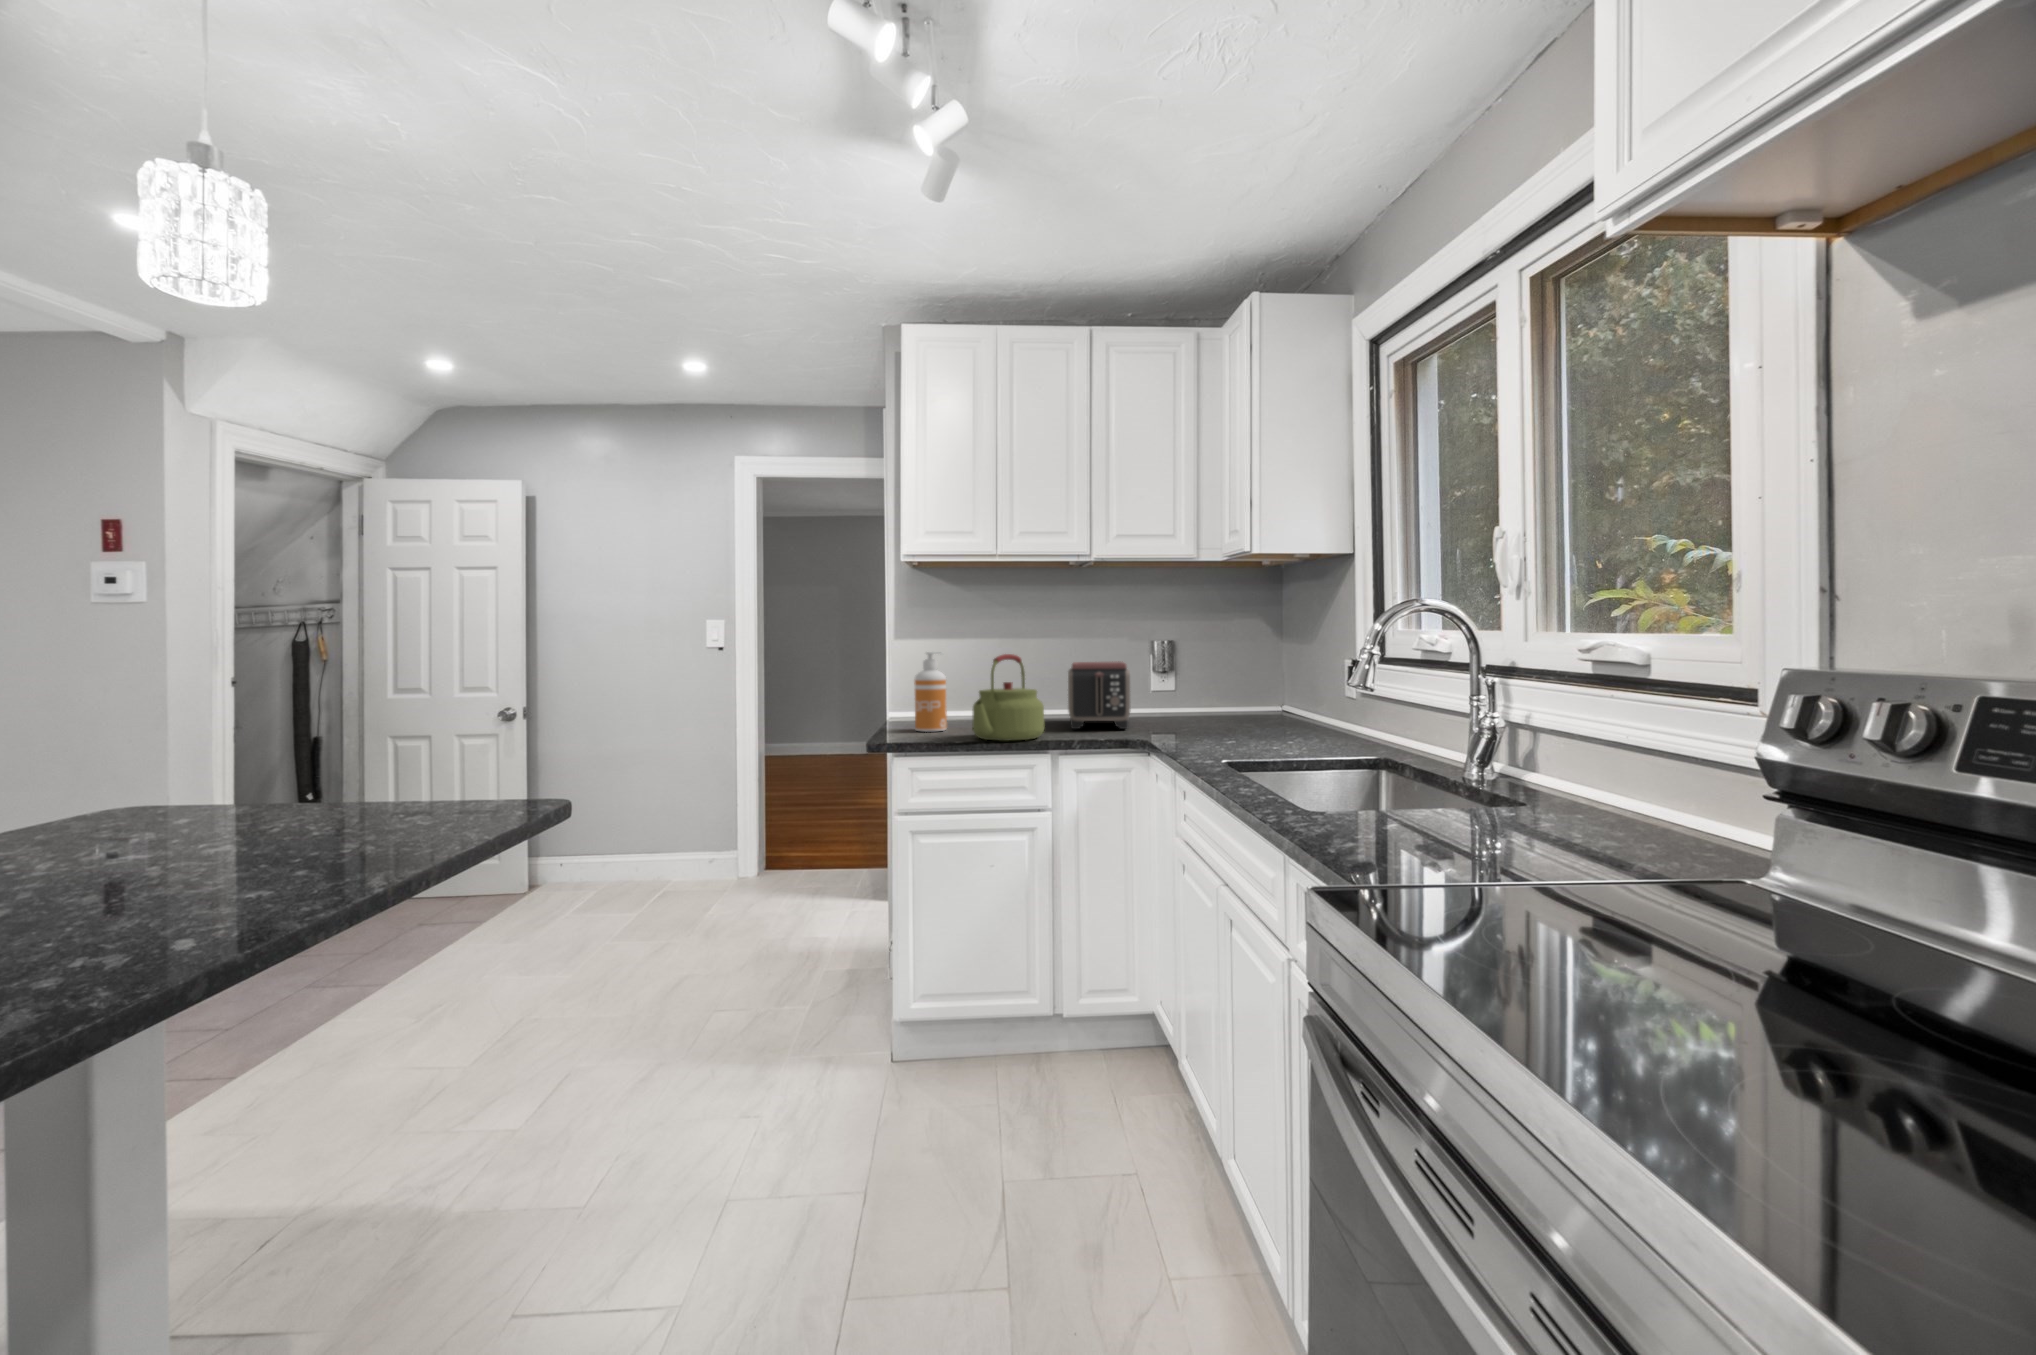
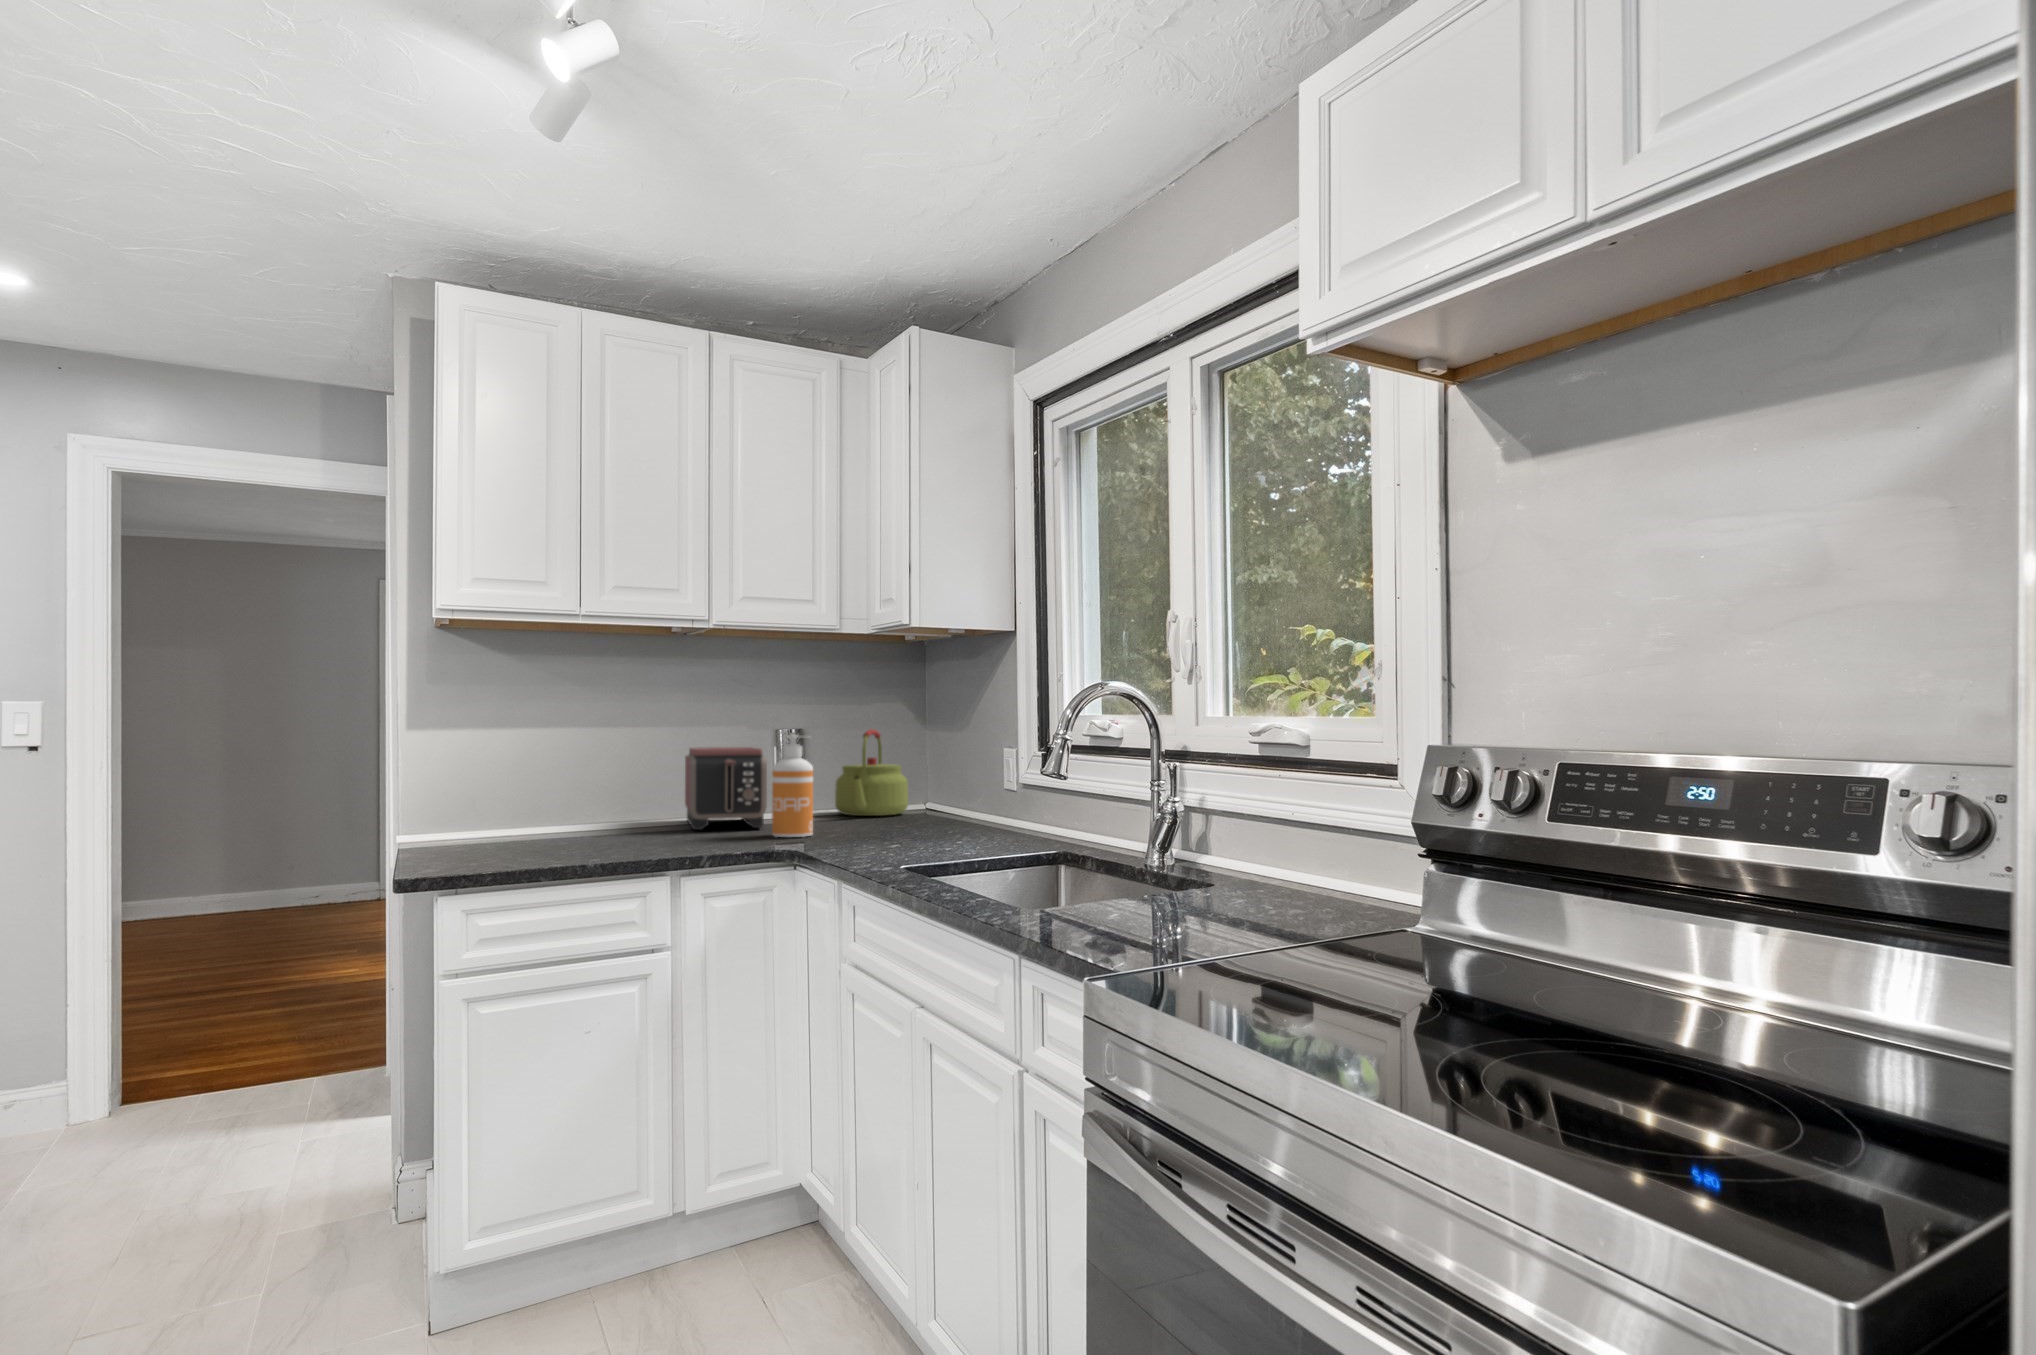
soap dispenser: present [914,652,947,732] -> present [772,735,813,837]
kettle: present [972,654,1044,741] -> present [835,729,908,816]

